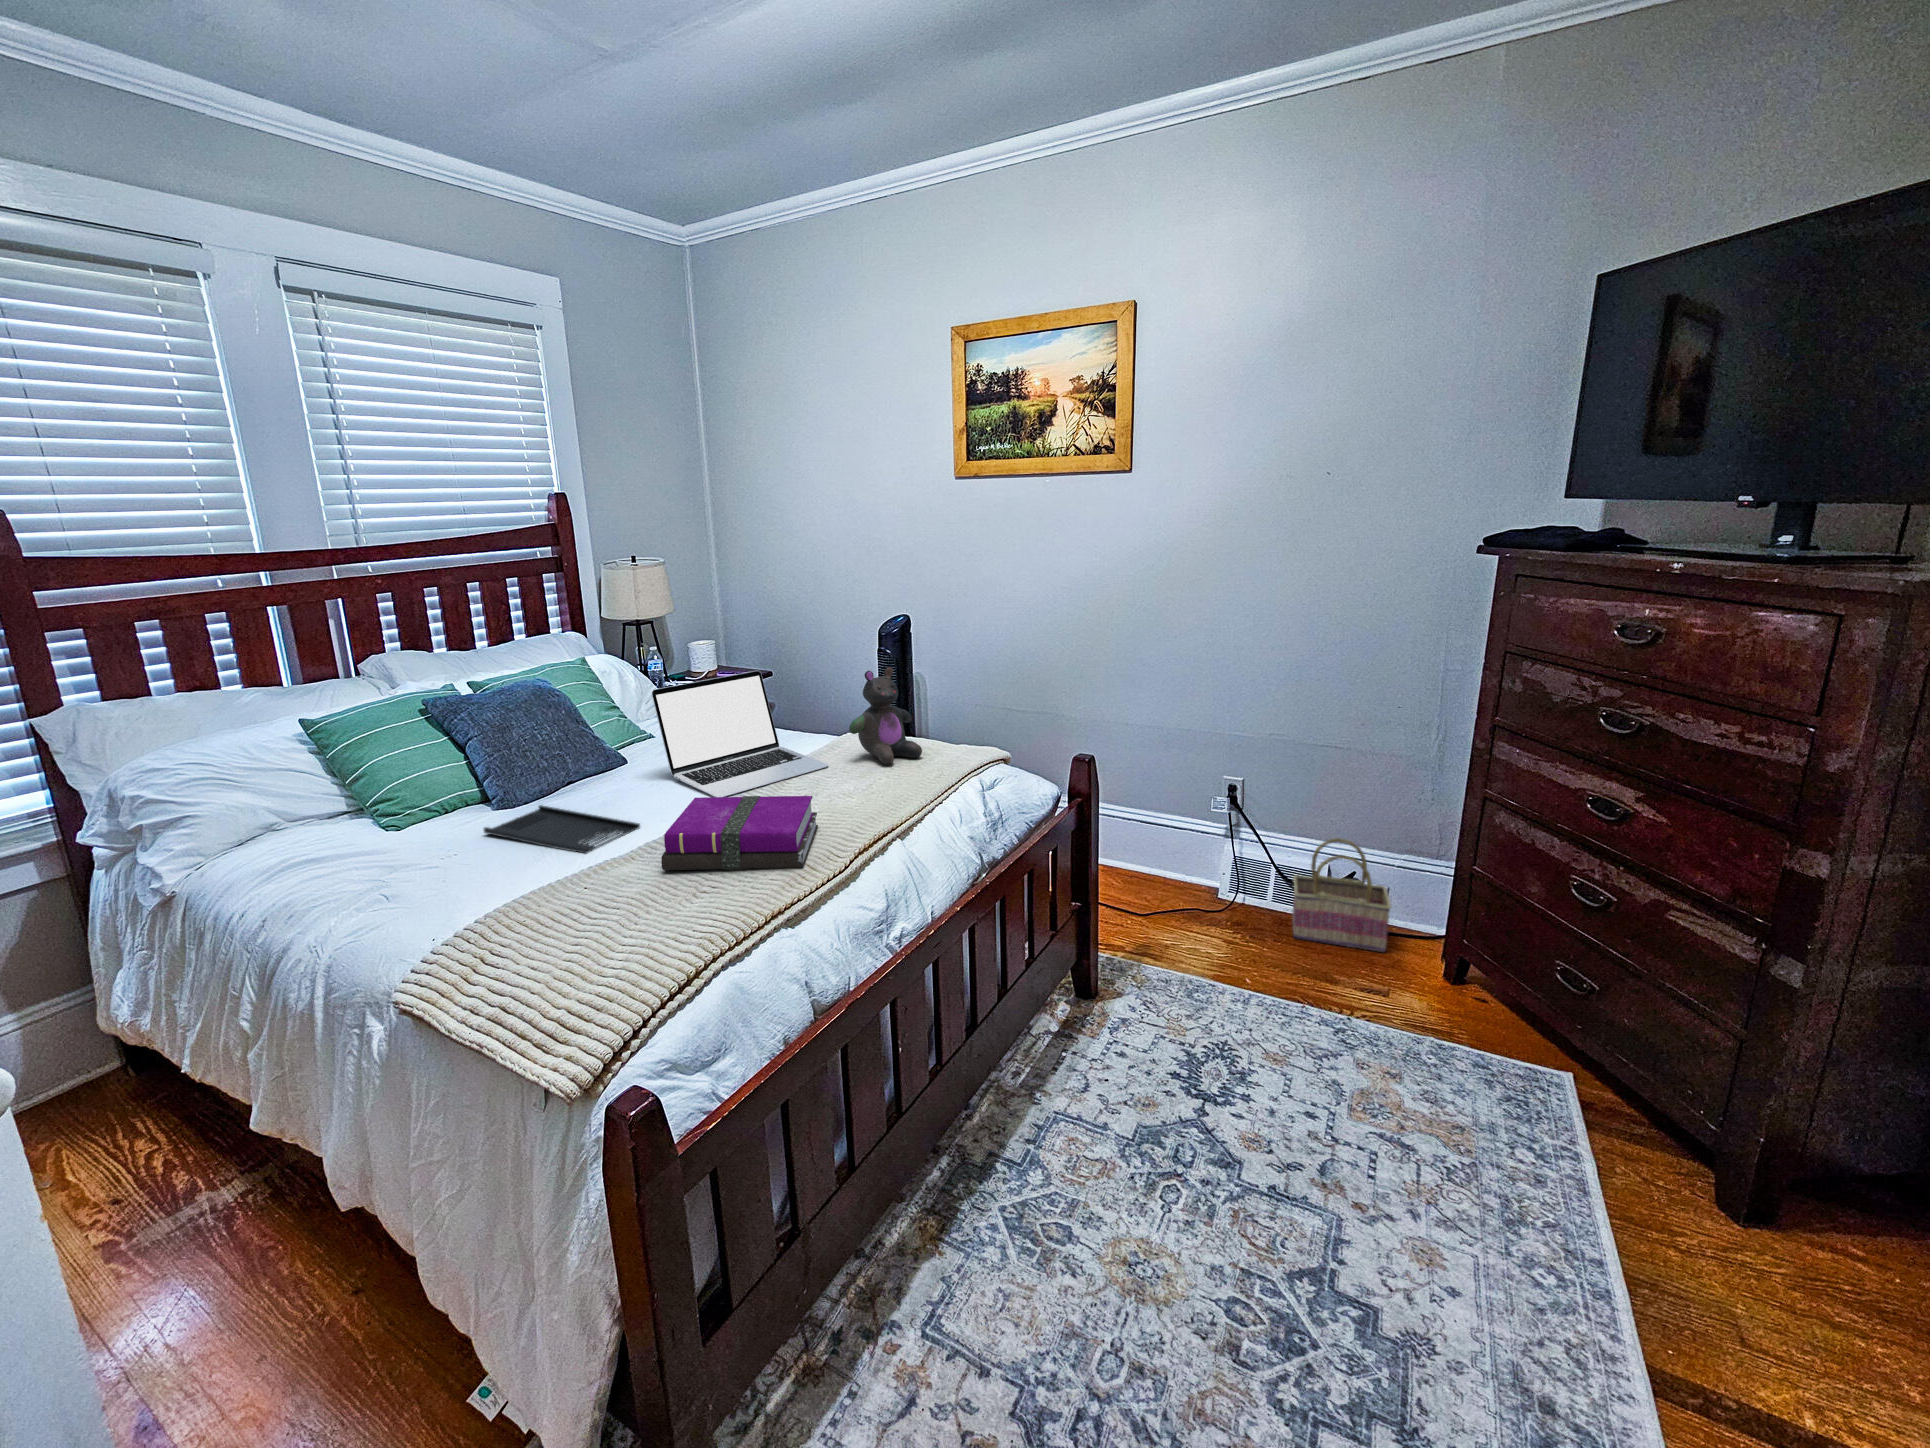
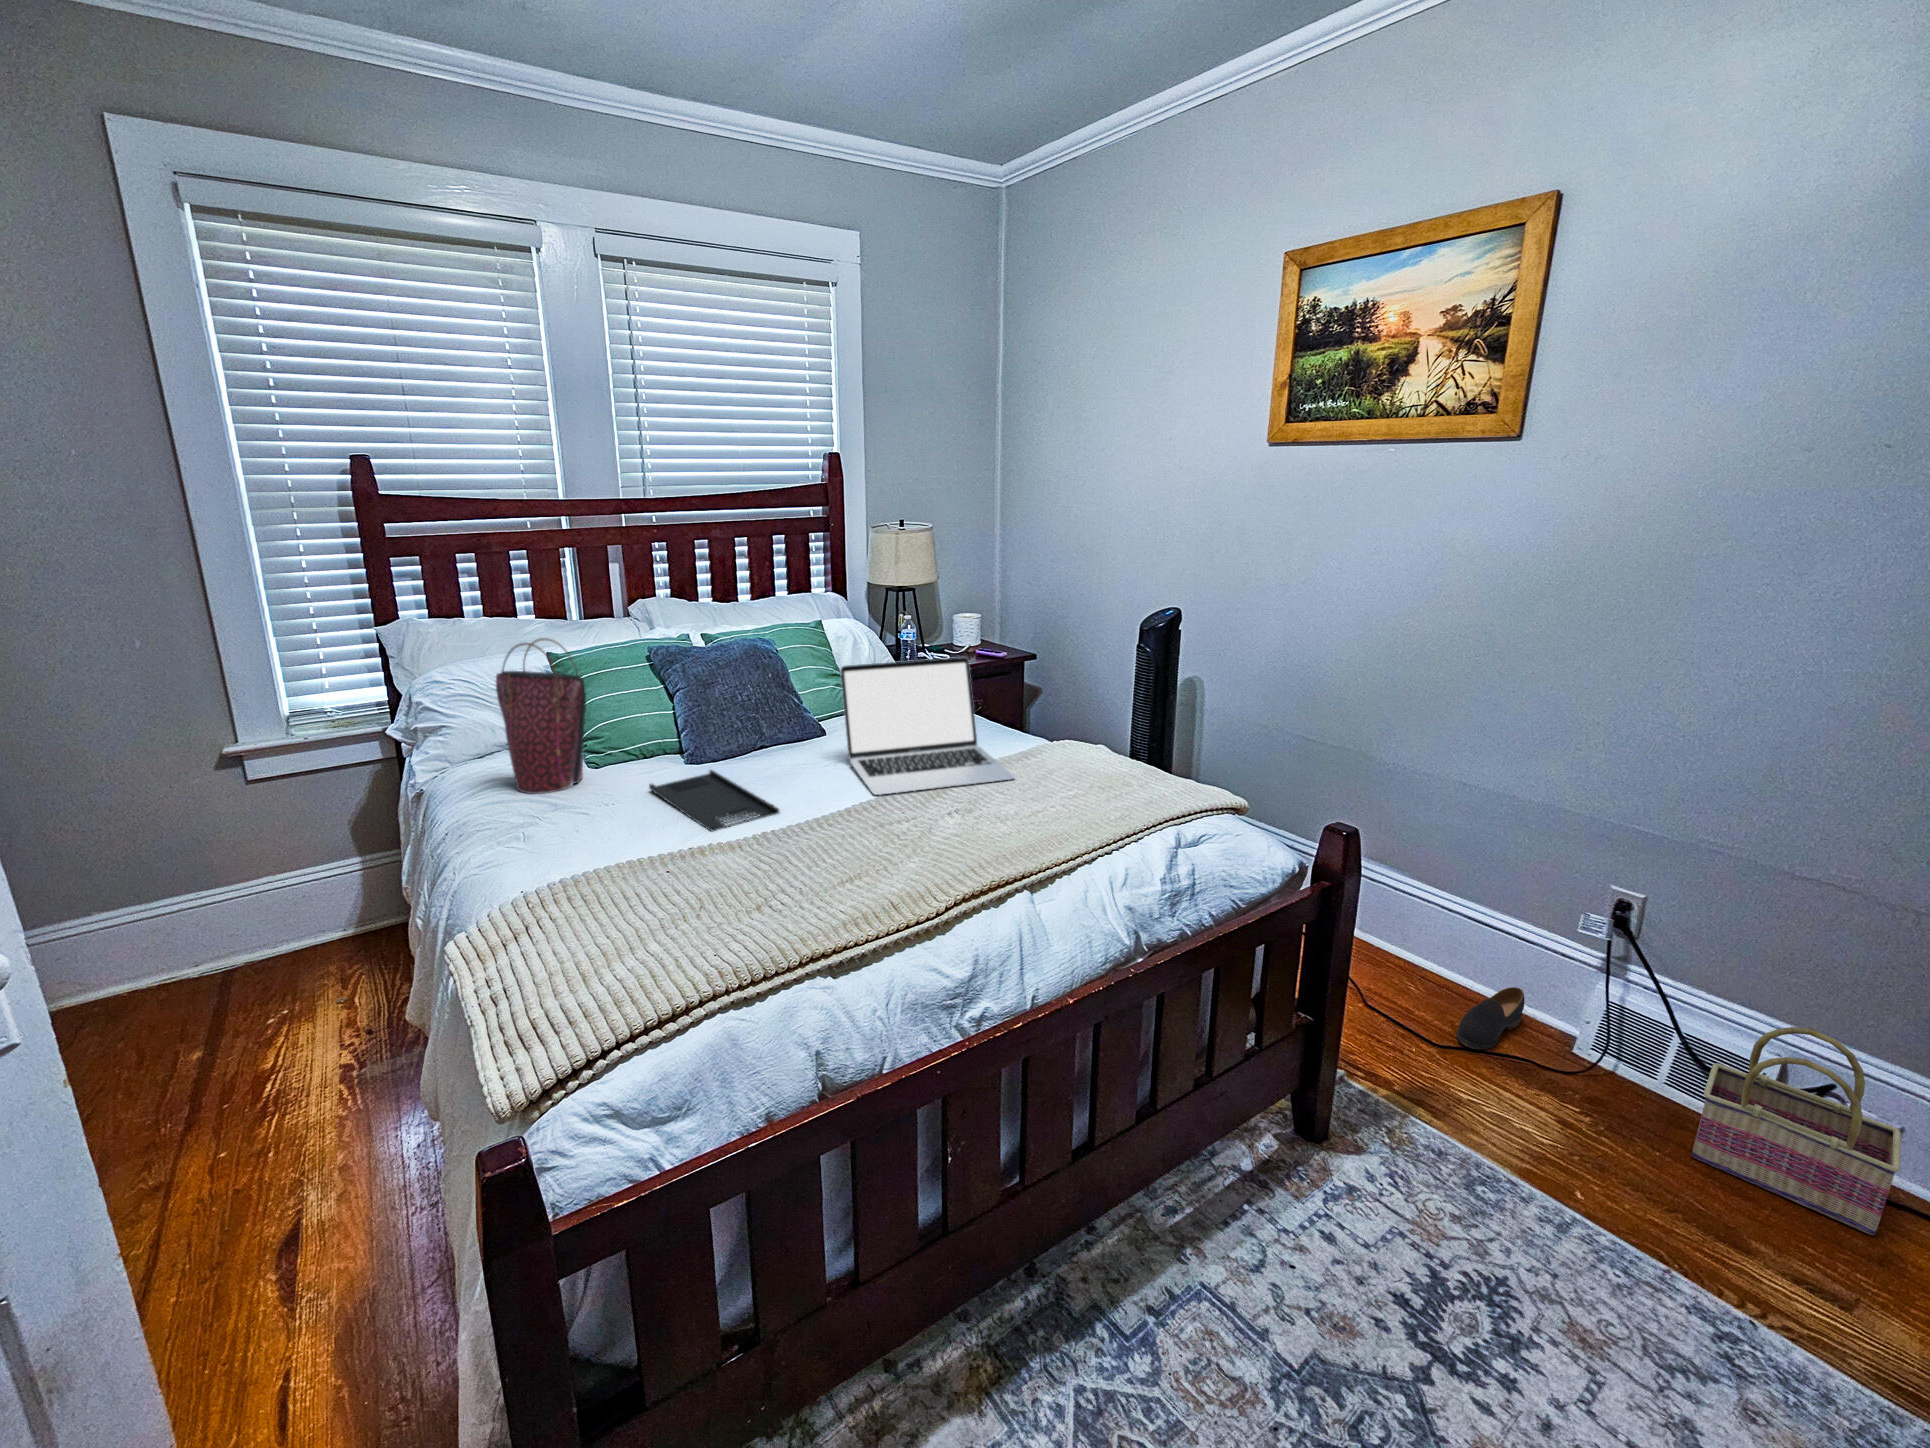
stuffed bear: present [849,667,922,765] -> none [1045,673,1130,790]
handbag: none [275,694,399,863] -> present [496,638,586,794]
notebook: present [661,796,818,870] -> none [756,794,947,902]
shoe: none [1148,861,1182,908] -> present [1457,987,1525,1049]

